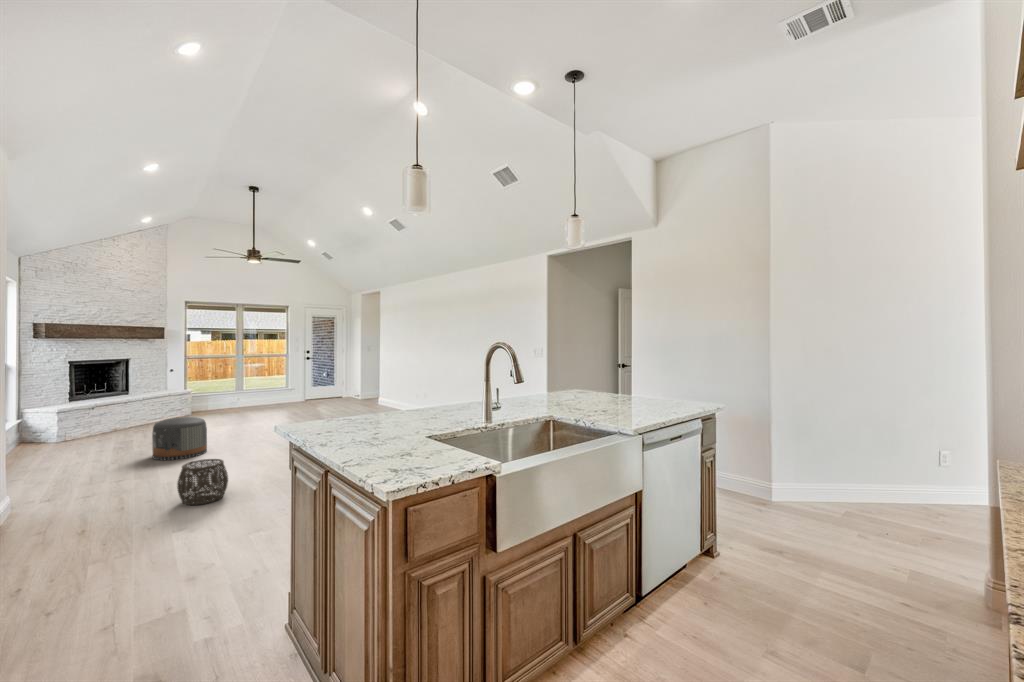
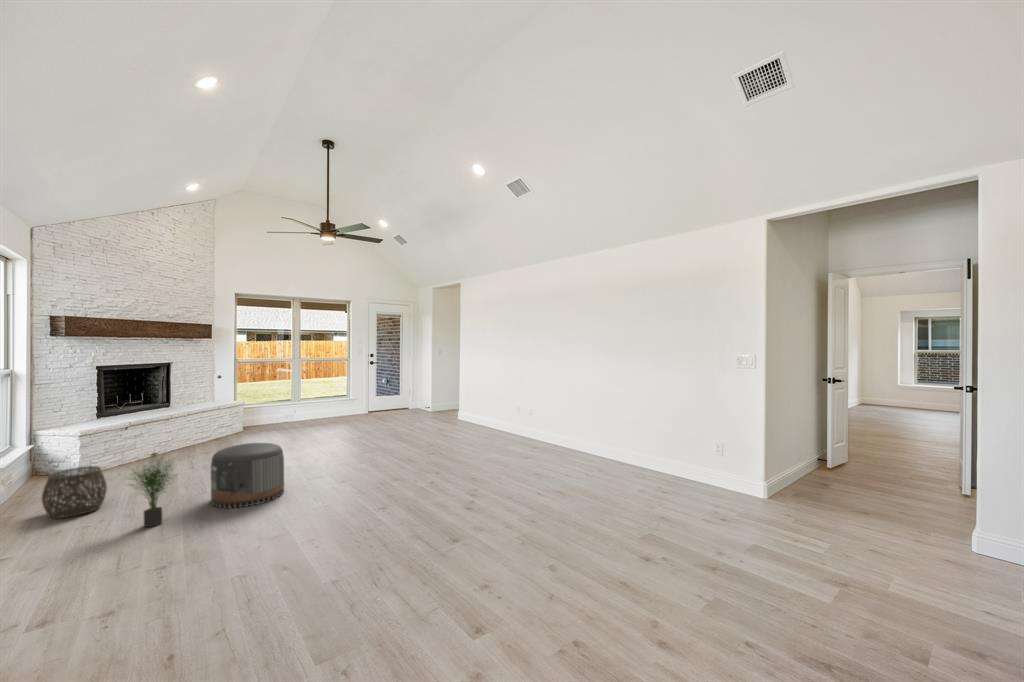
potted plant: none [89,419,130,470] -> present [130,455,171,527]
woven basket: present [177,459,228,505] -> present [42,466,107,519]

